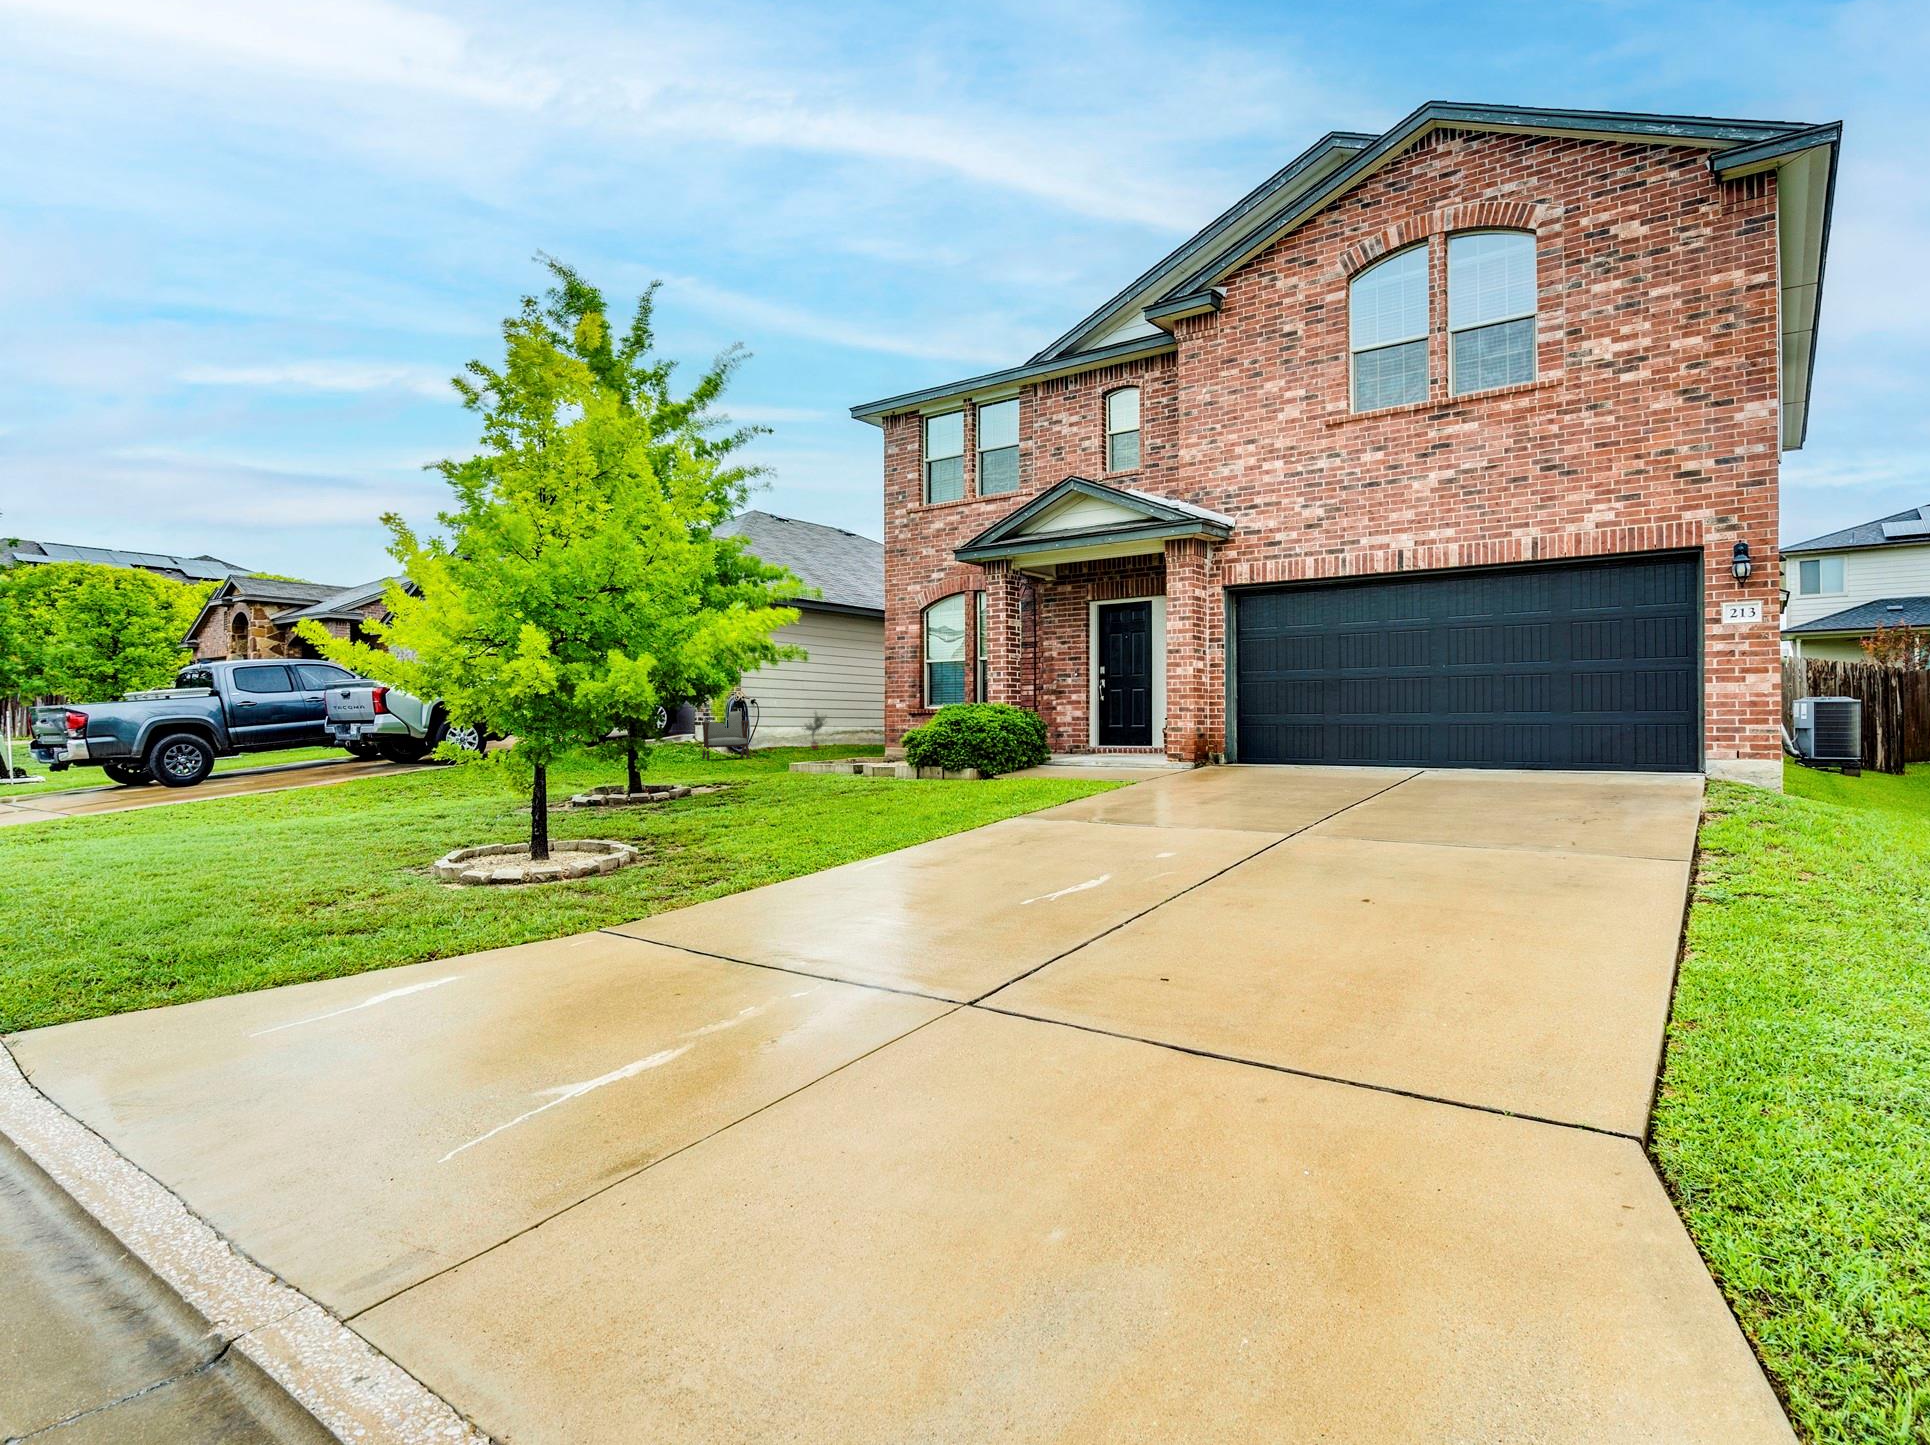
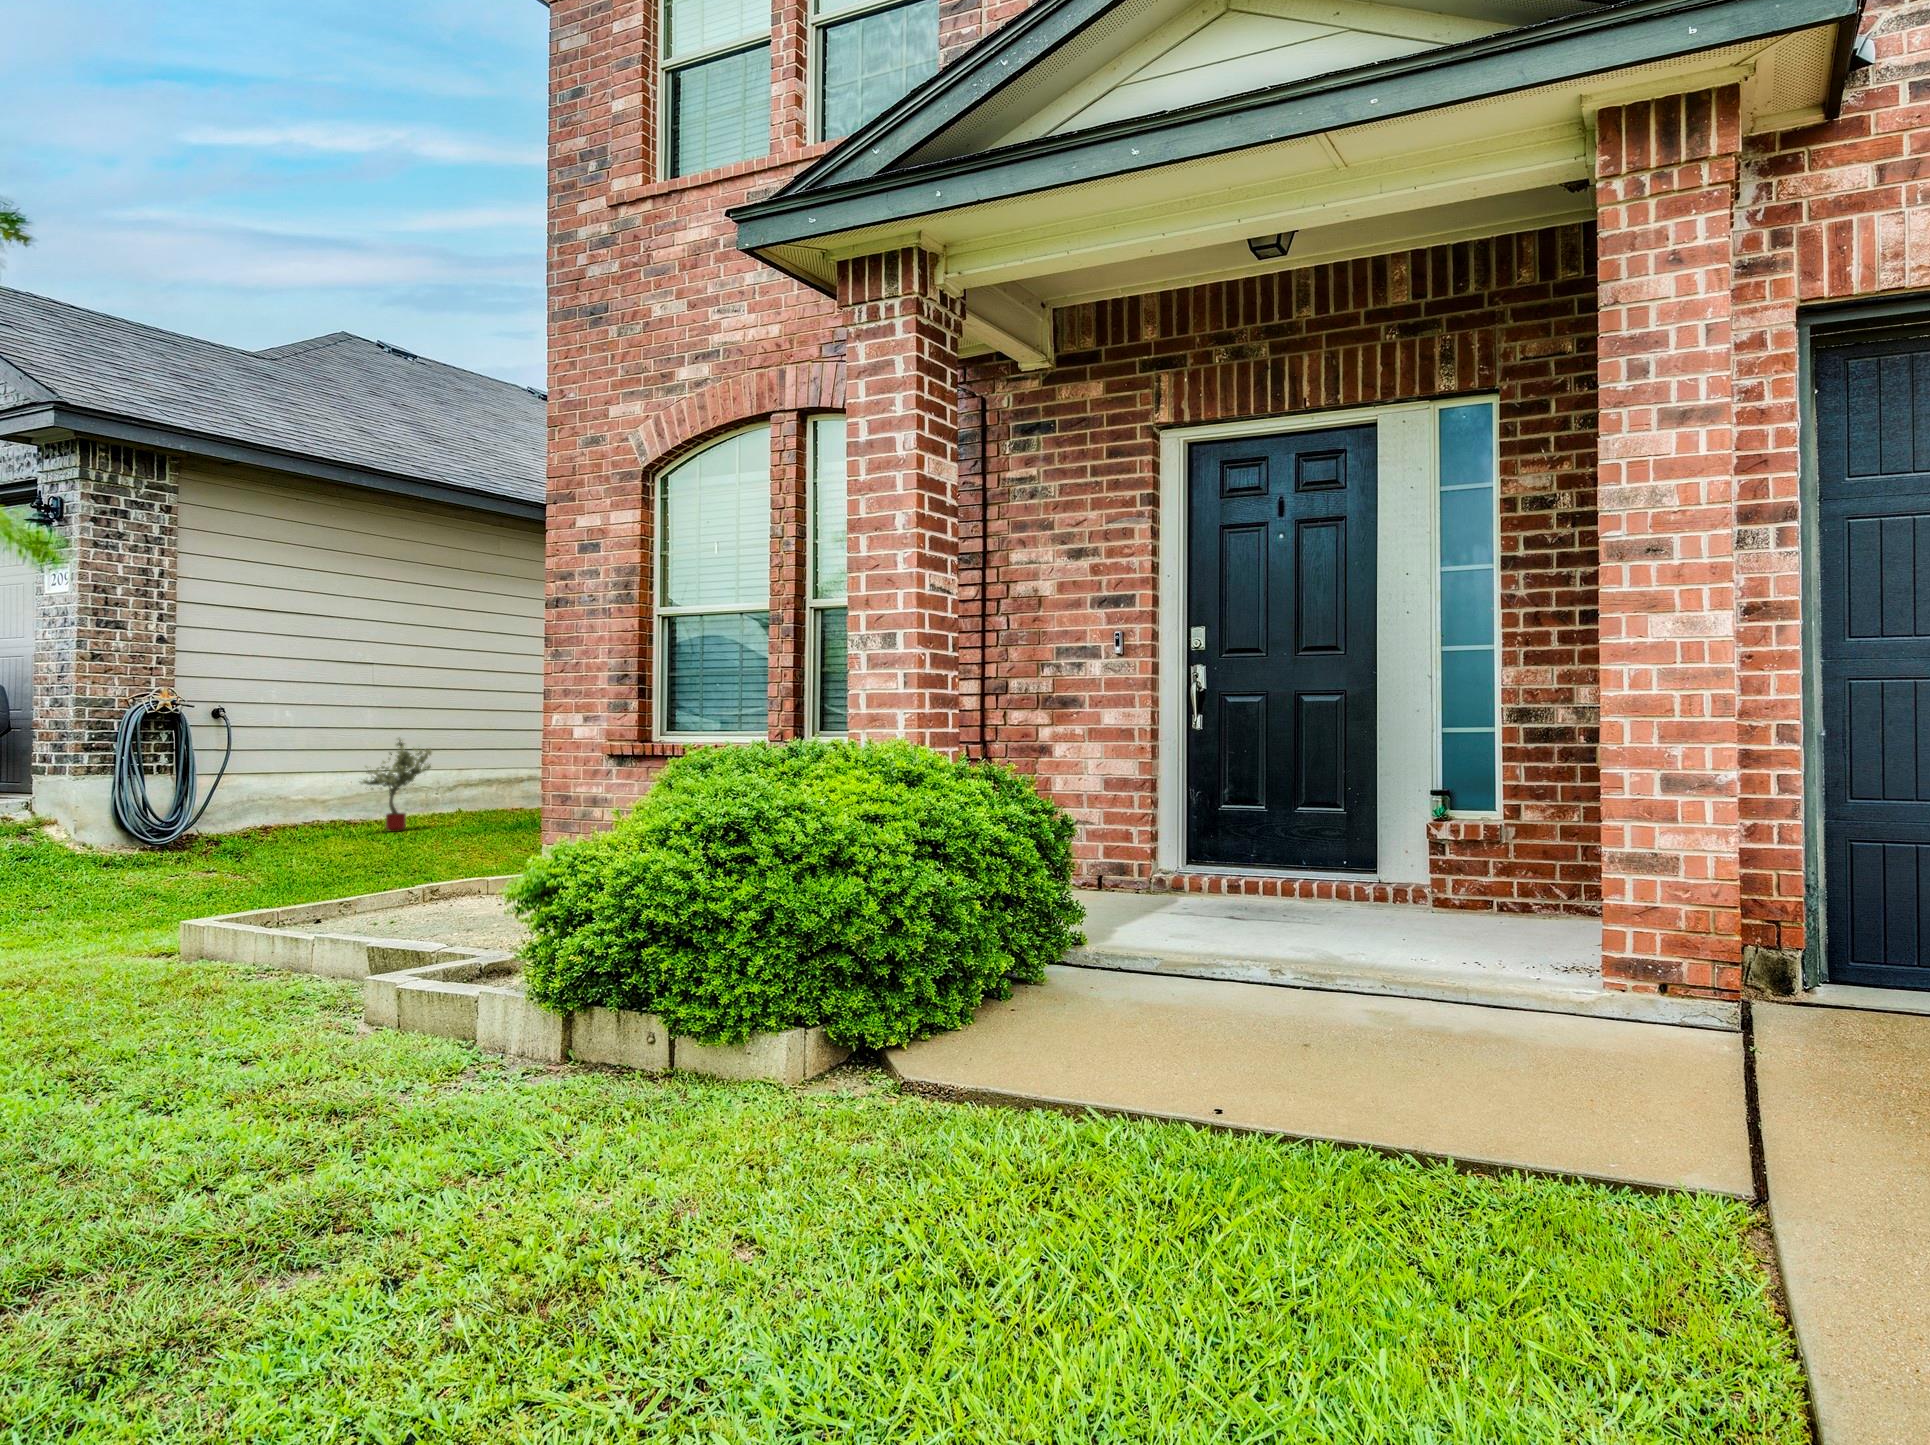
lounge chair: present [702,711,749,761] -> none [30,741,171,879]

